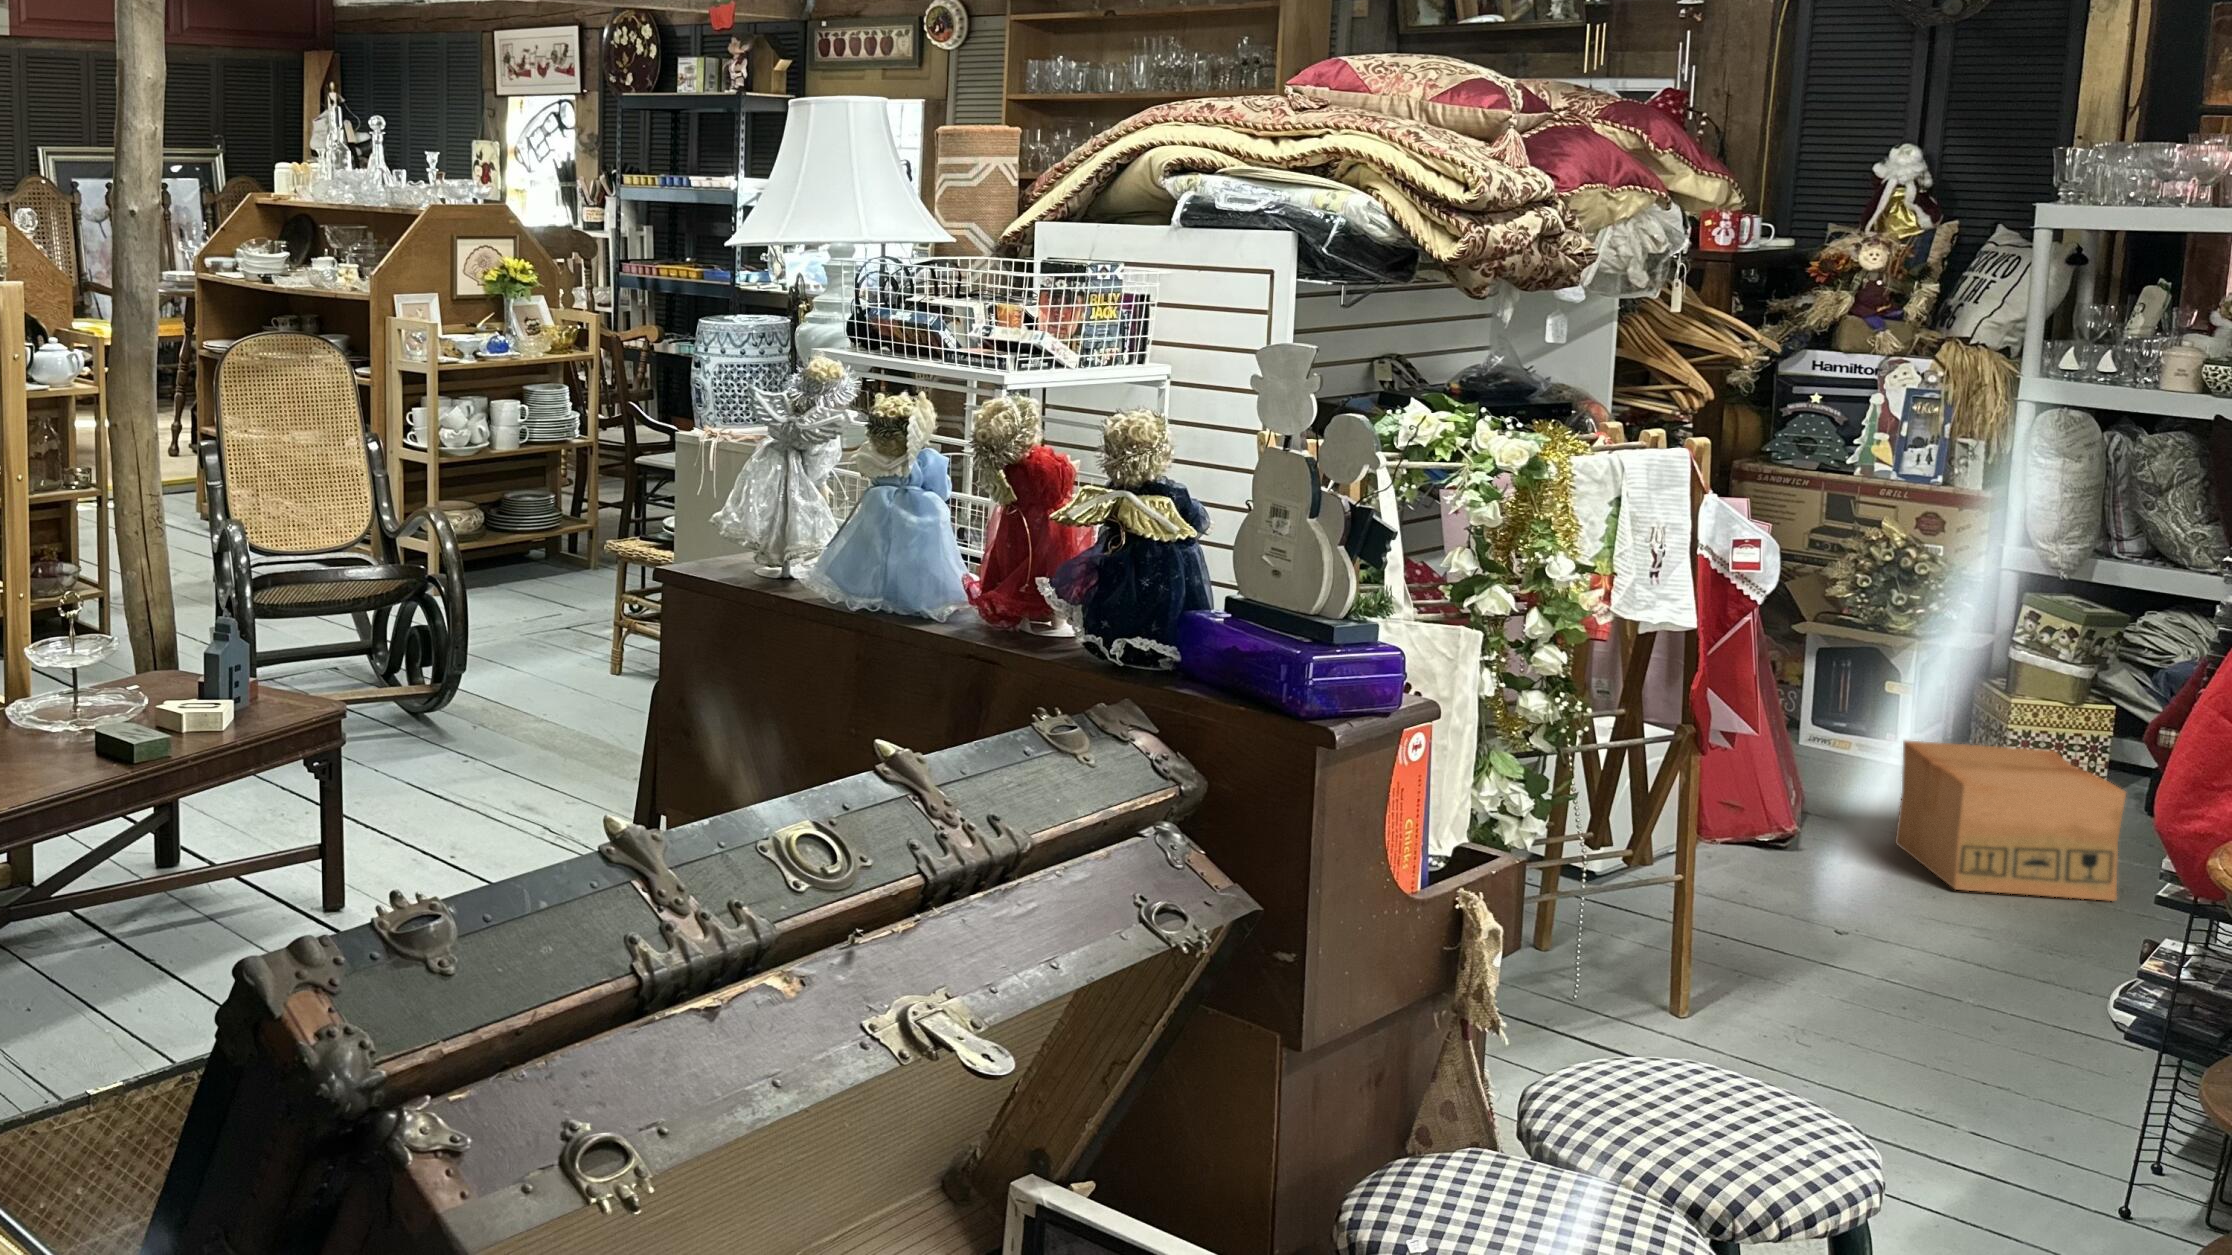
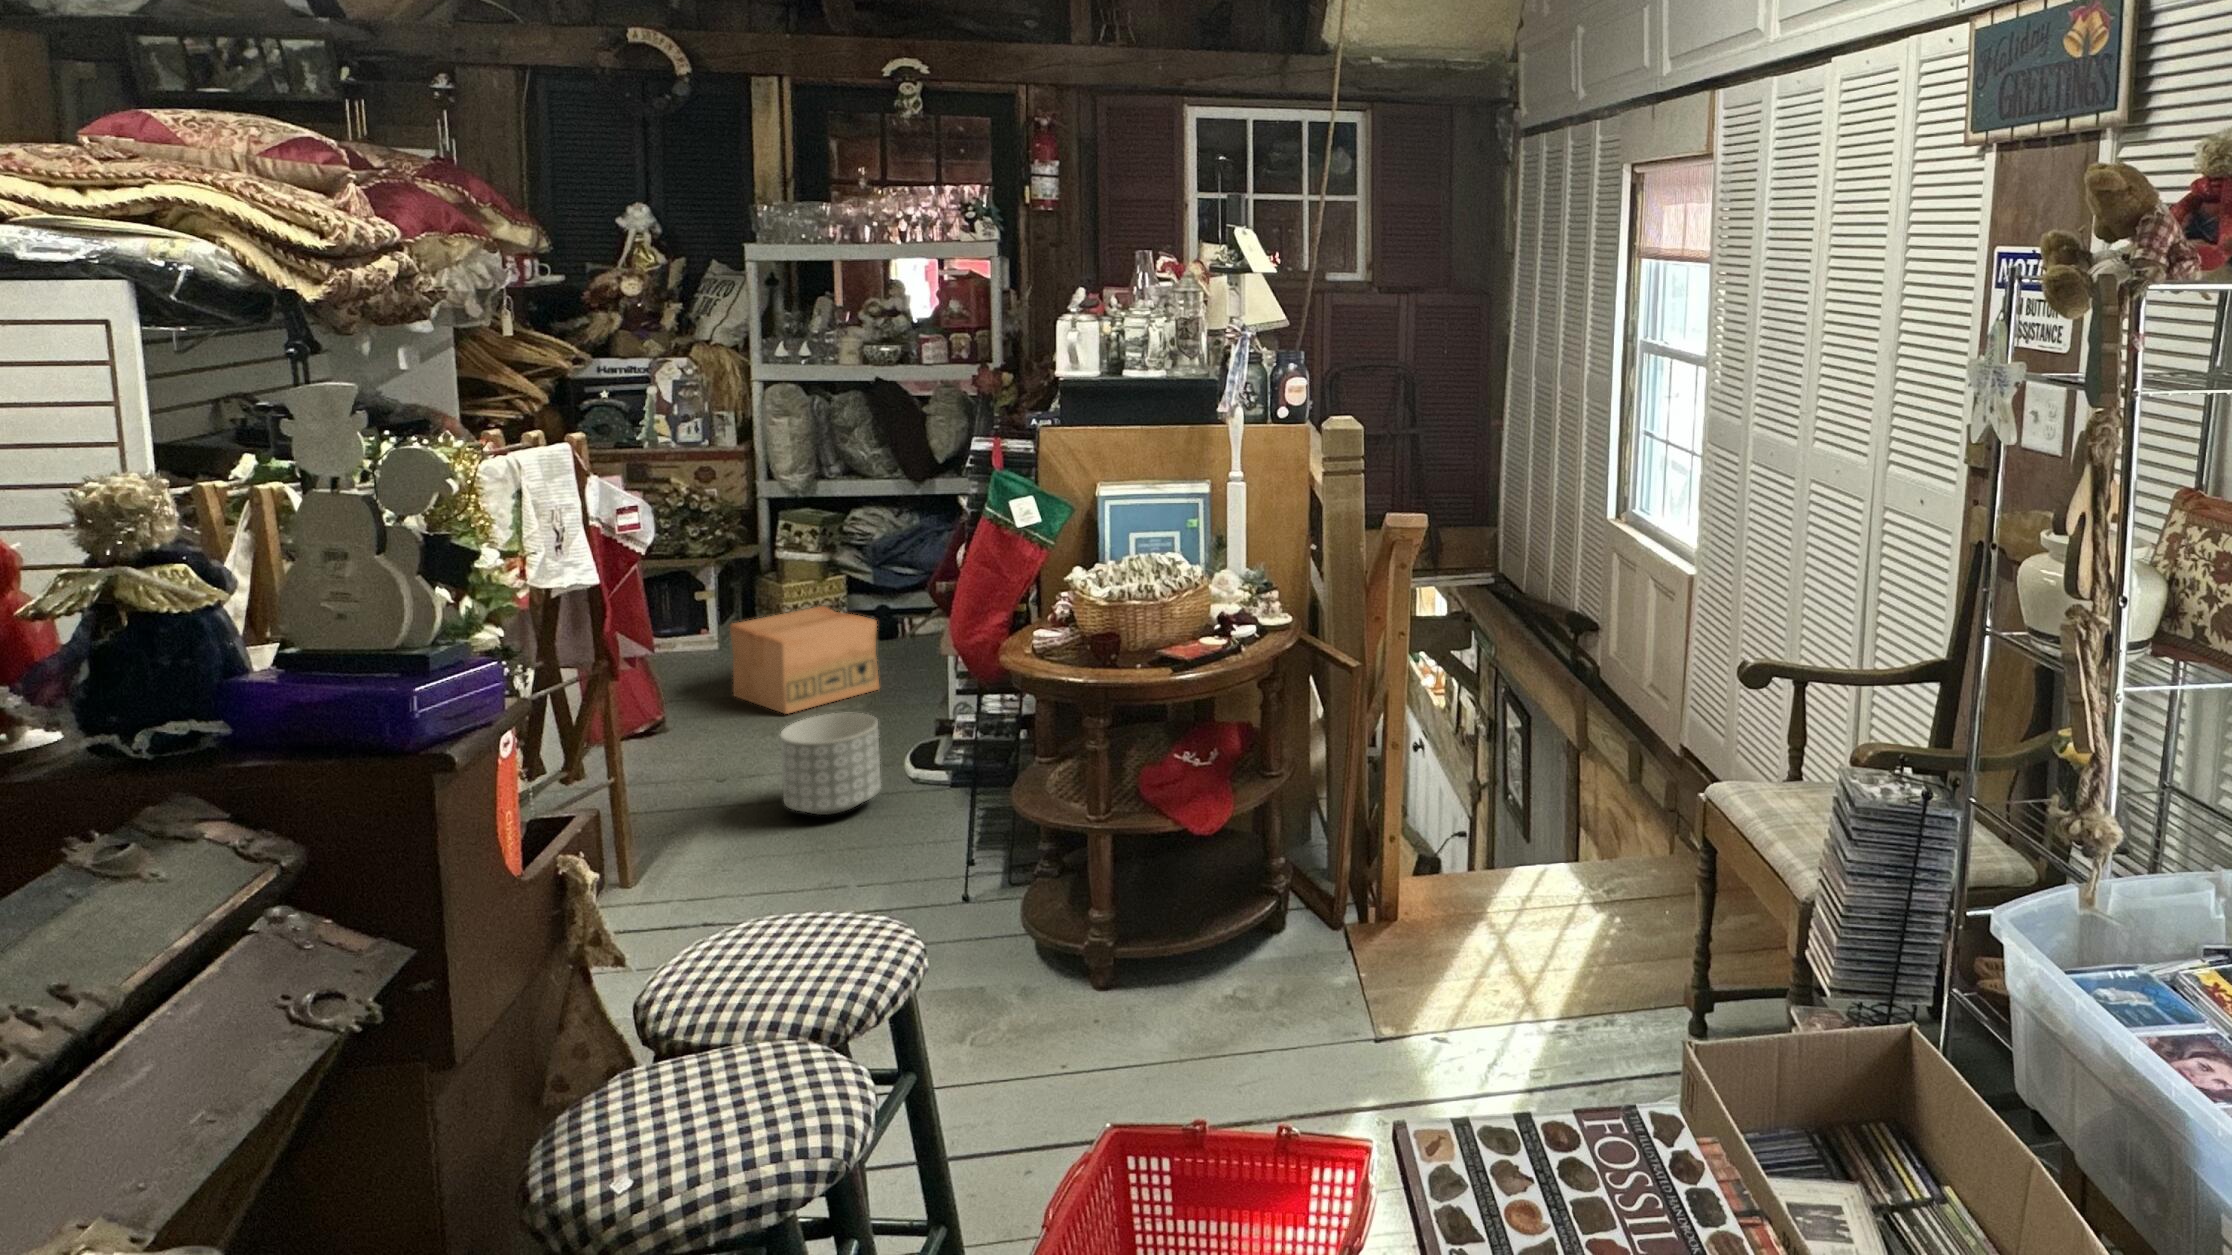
planter: none [1889,893,2049,1046] -> present [780,713,881,815]

